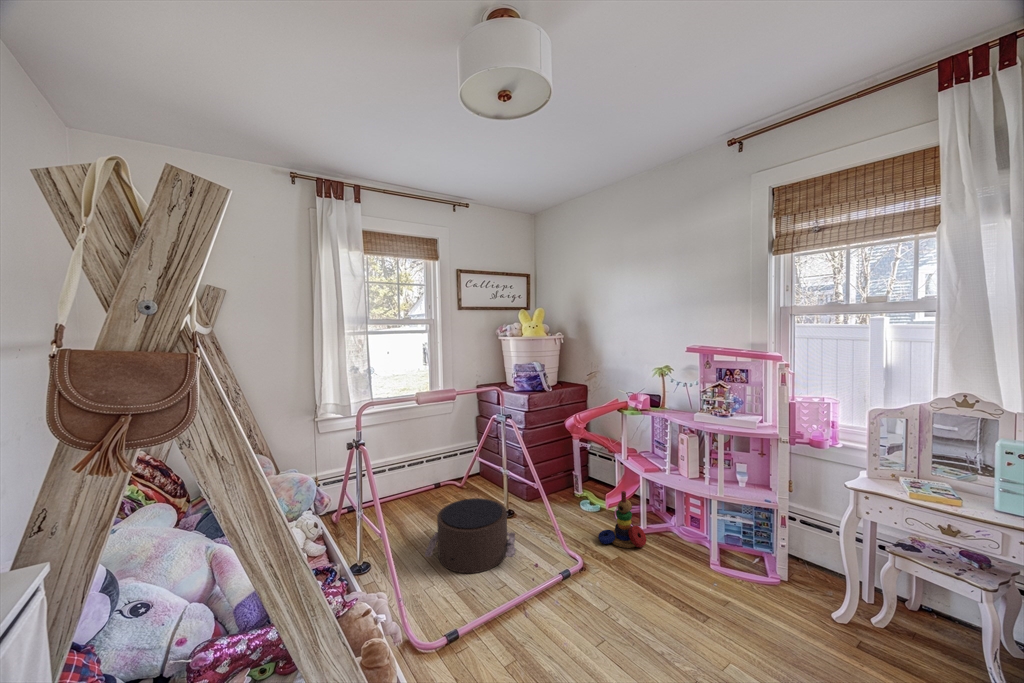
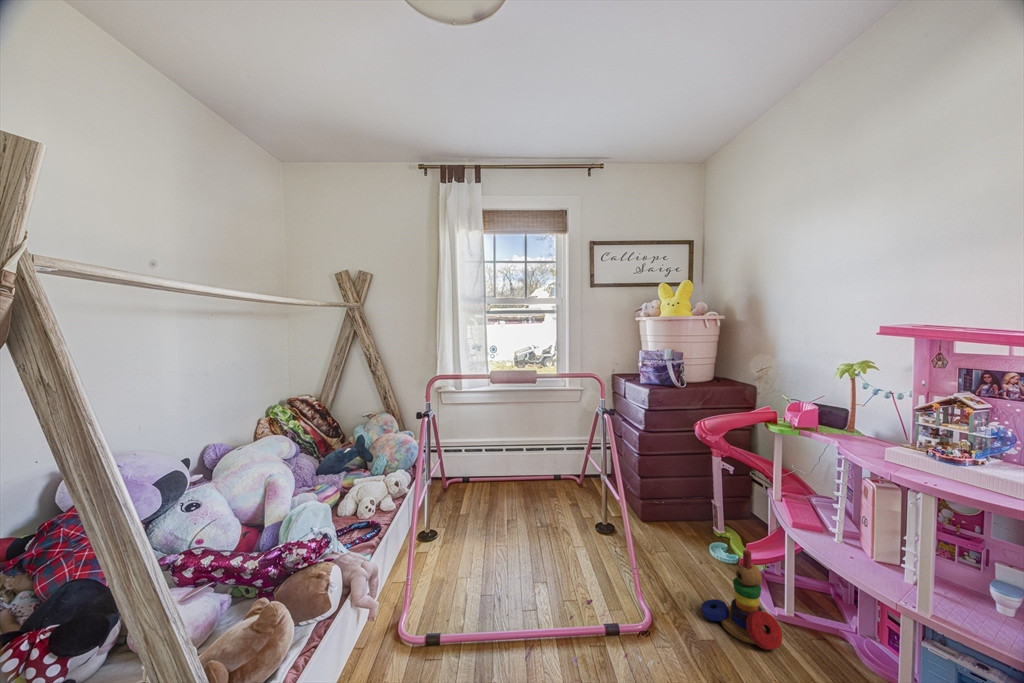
pouf: present [425,498,516,573] -> none [478,498,586,585]

